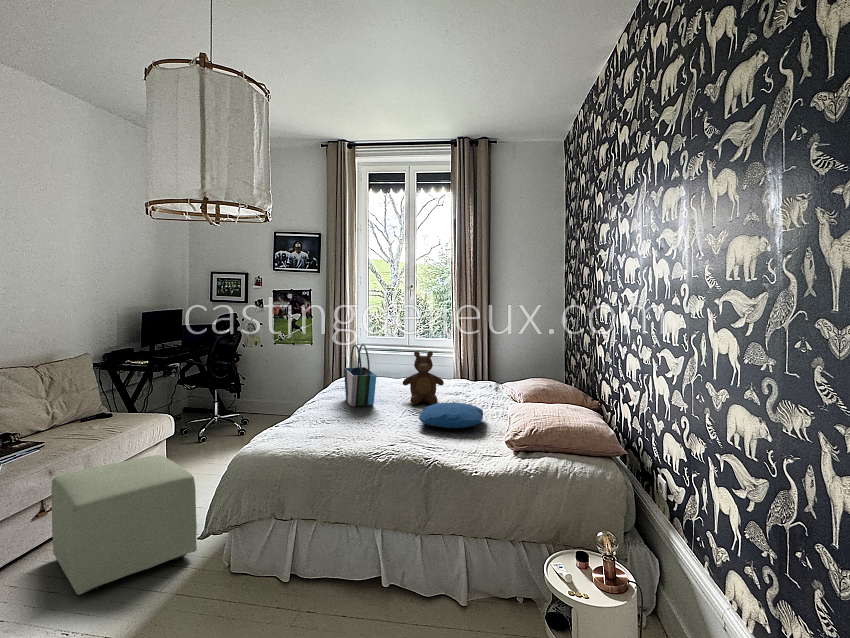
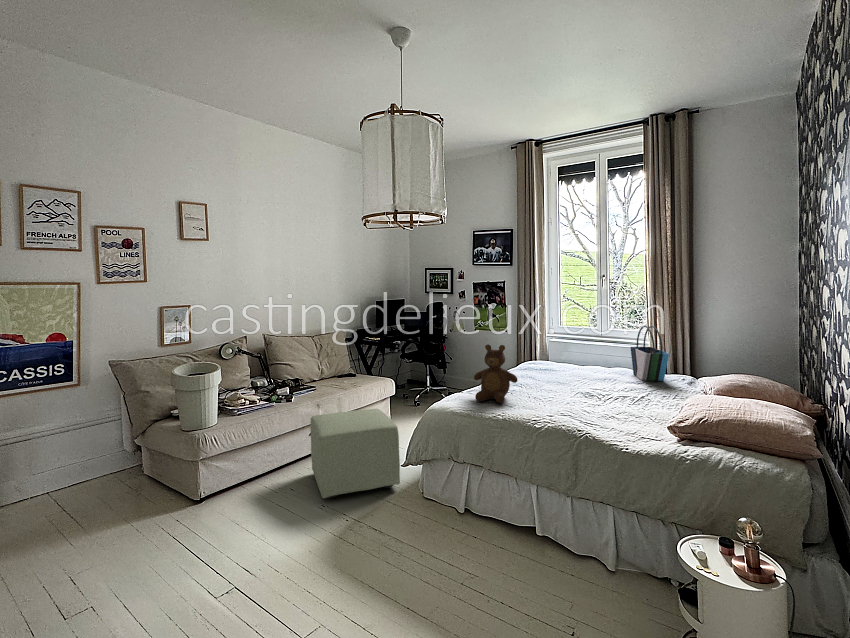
tote bag: present [344,344,376,407] -> present [631,326,669,381]
teddy bear: present [403,351,444,405] -> present [474,345,518,403]
pillow: present [419,403,483,428] -> none [585,385,656,410]

